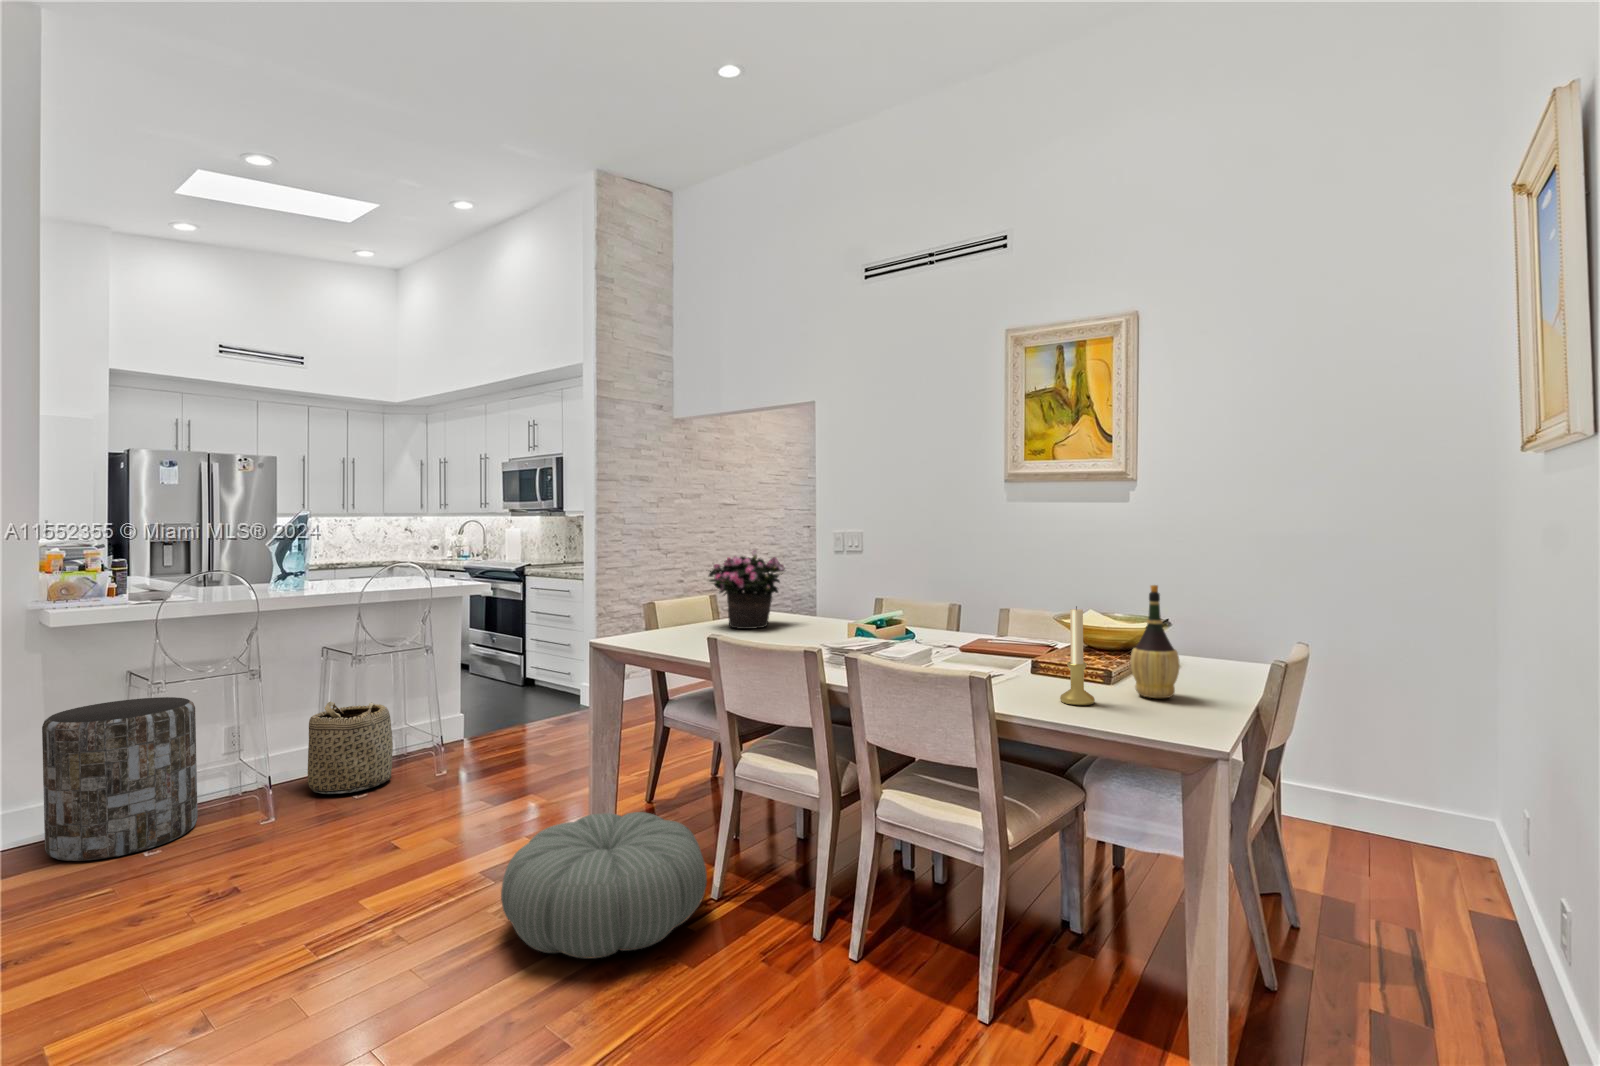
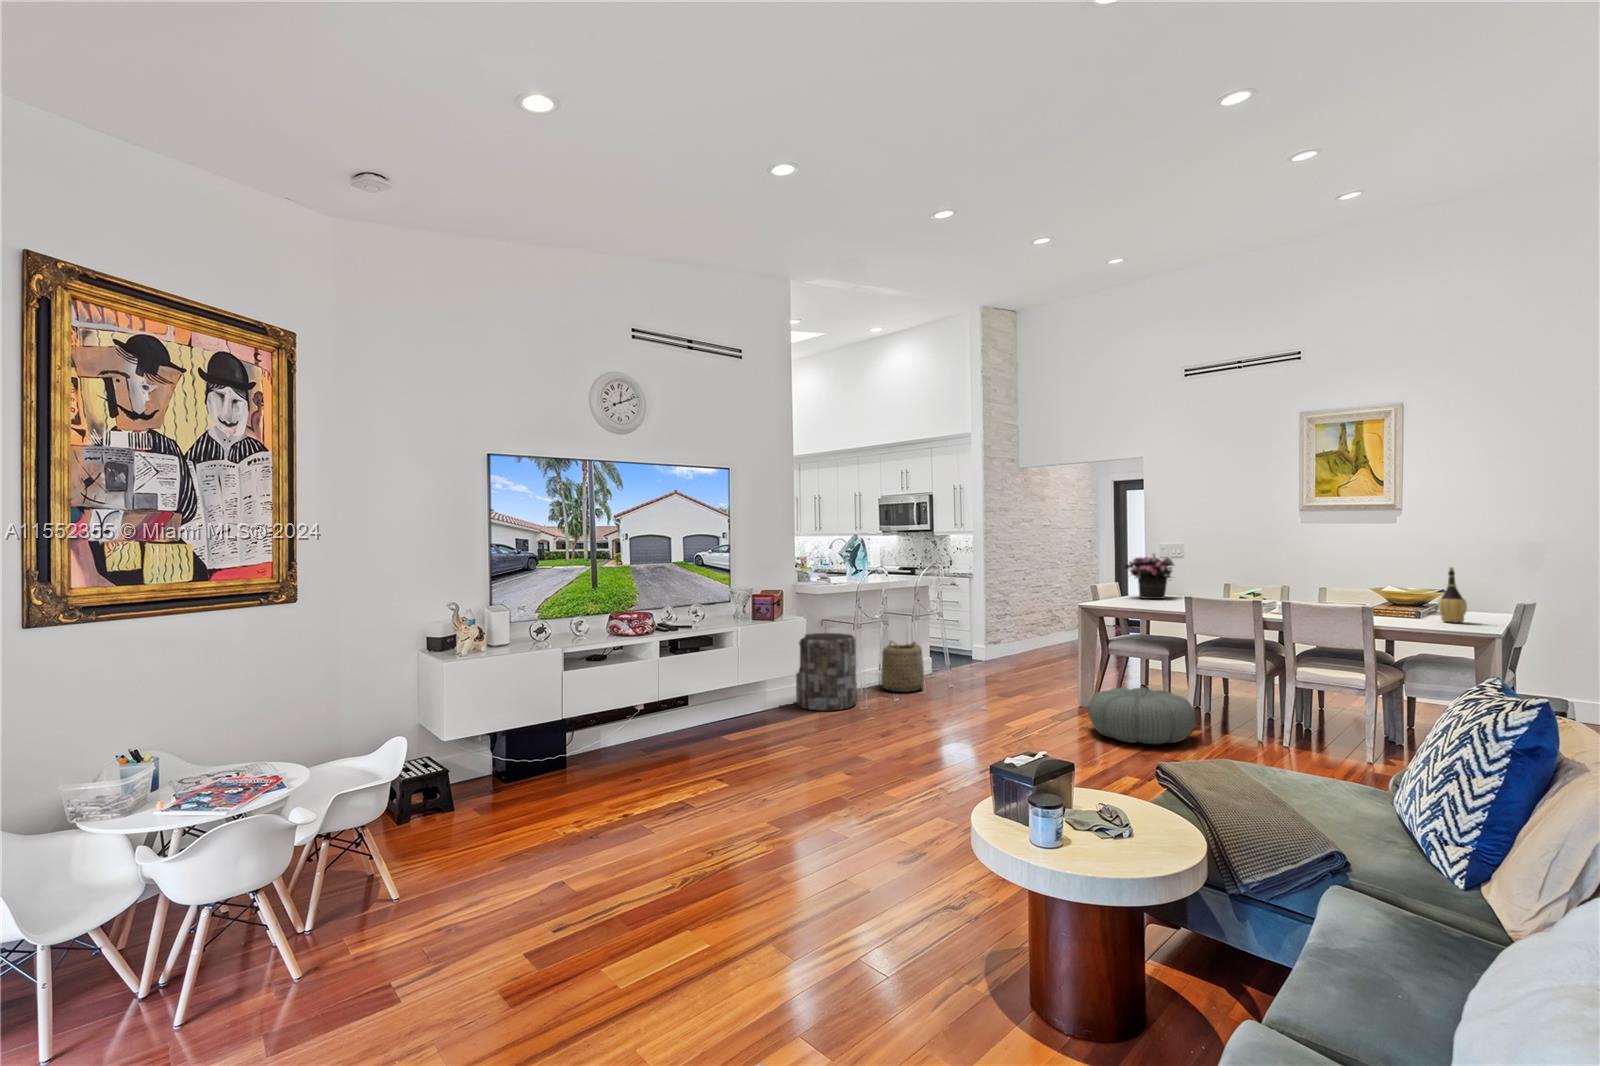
candle holder: present [1060,606,1095,705] -> none [1403,577,1423,624]

